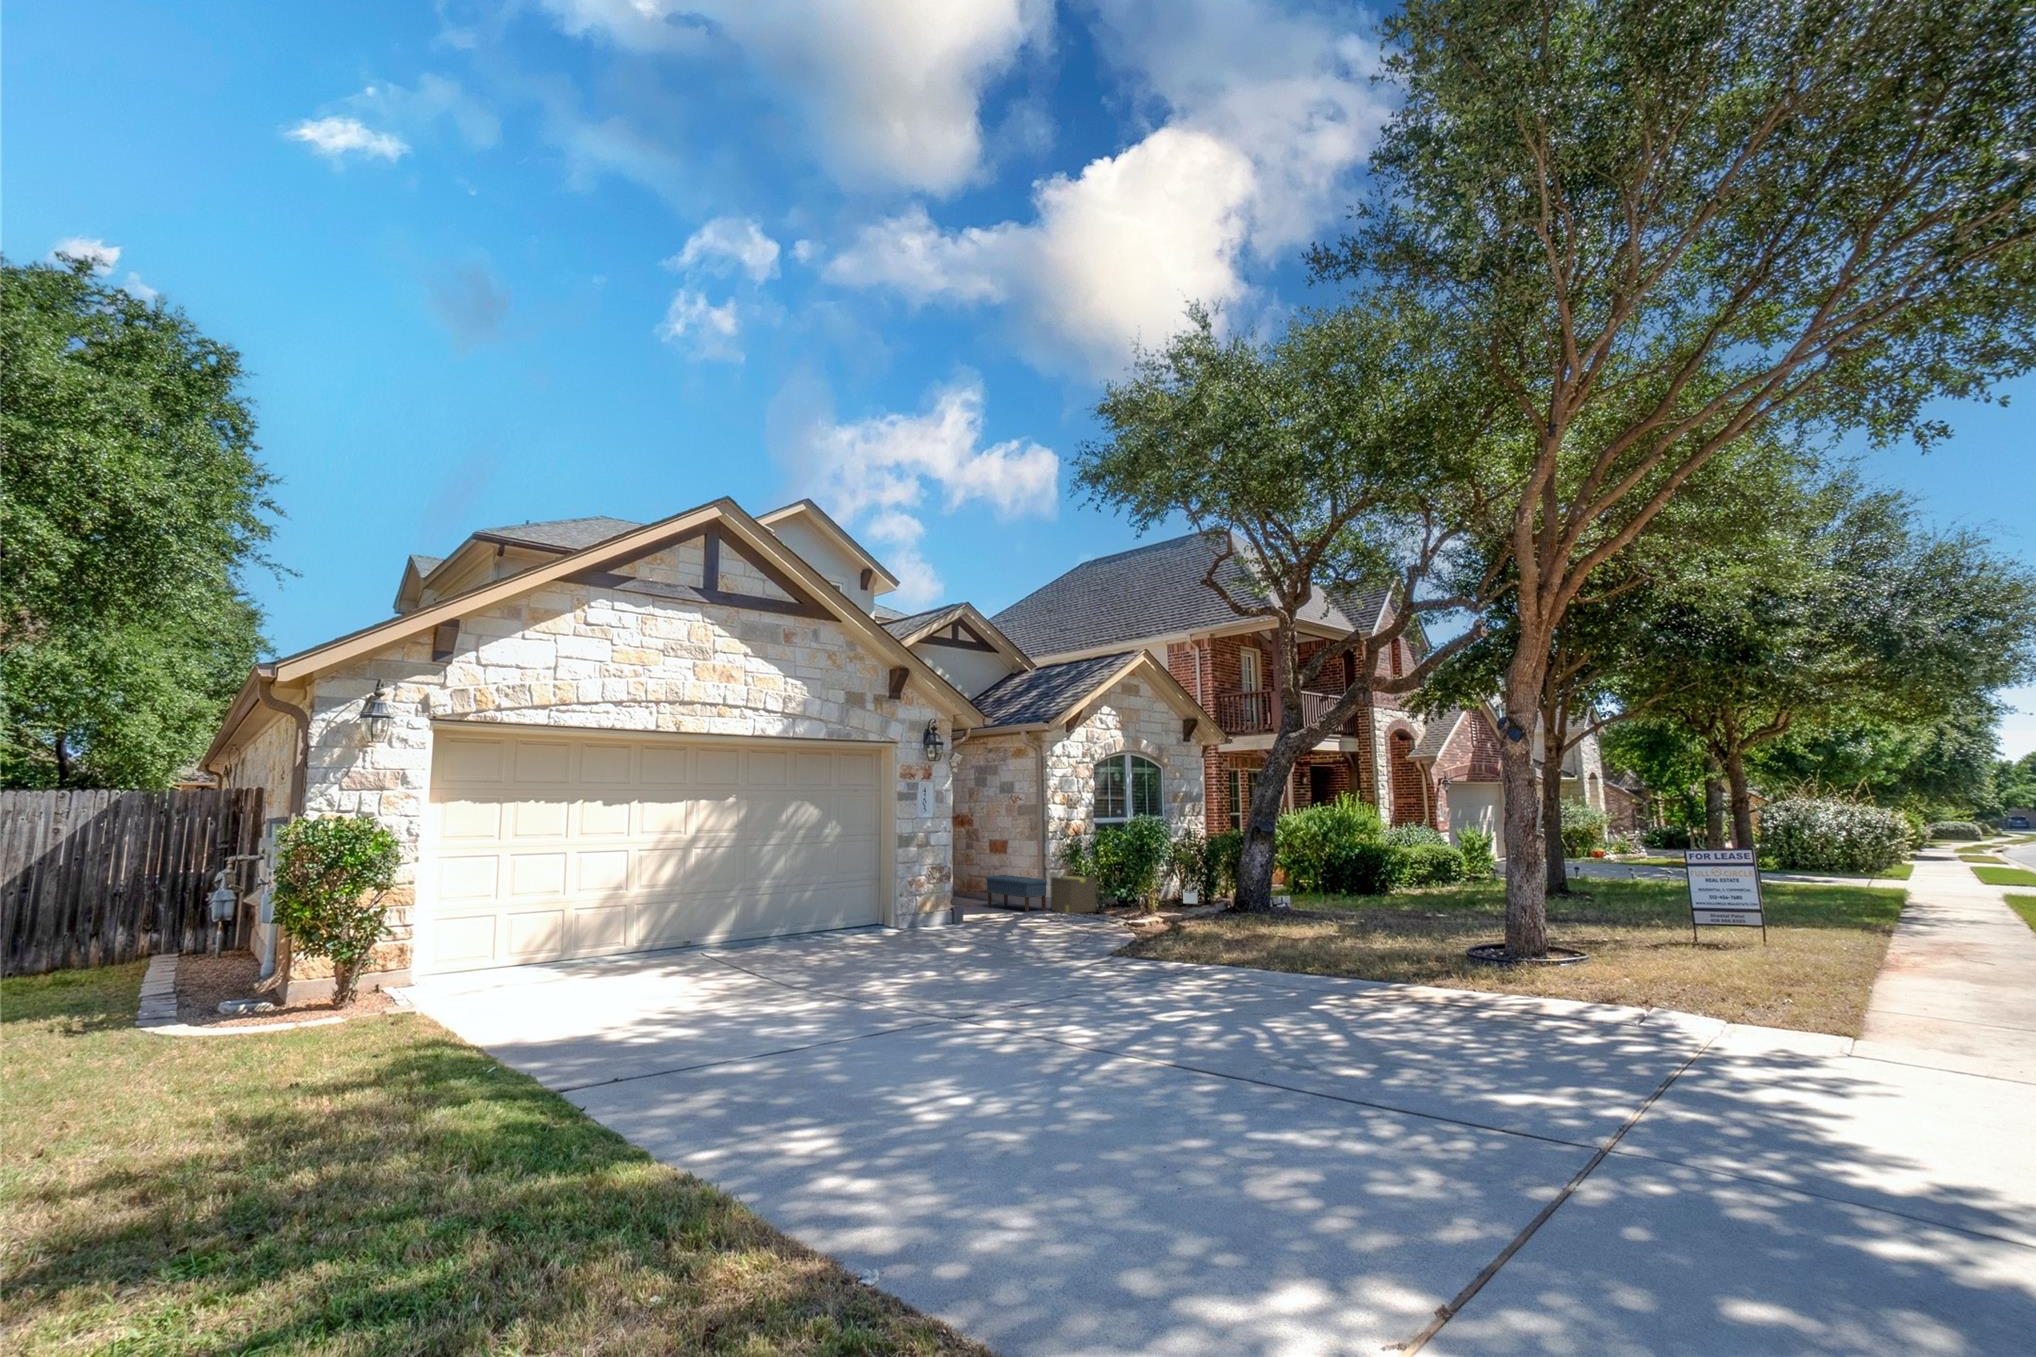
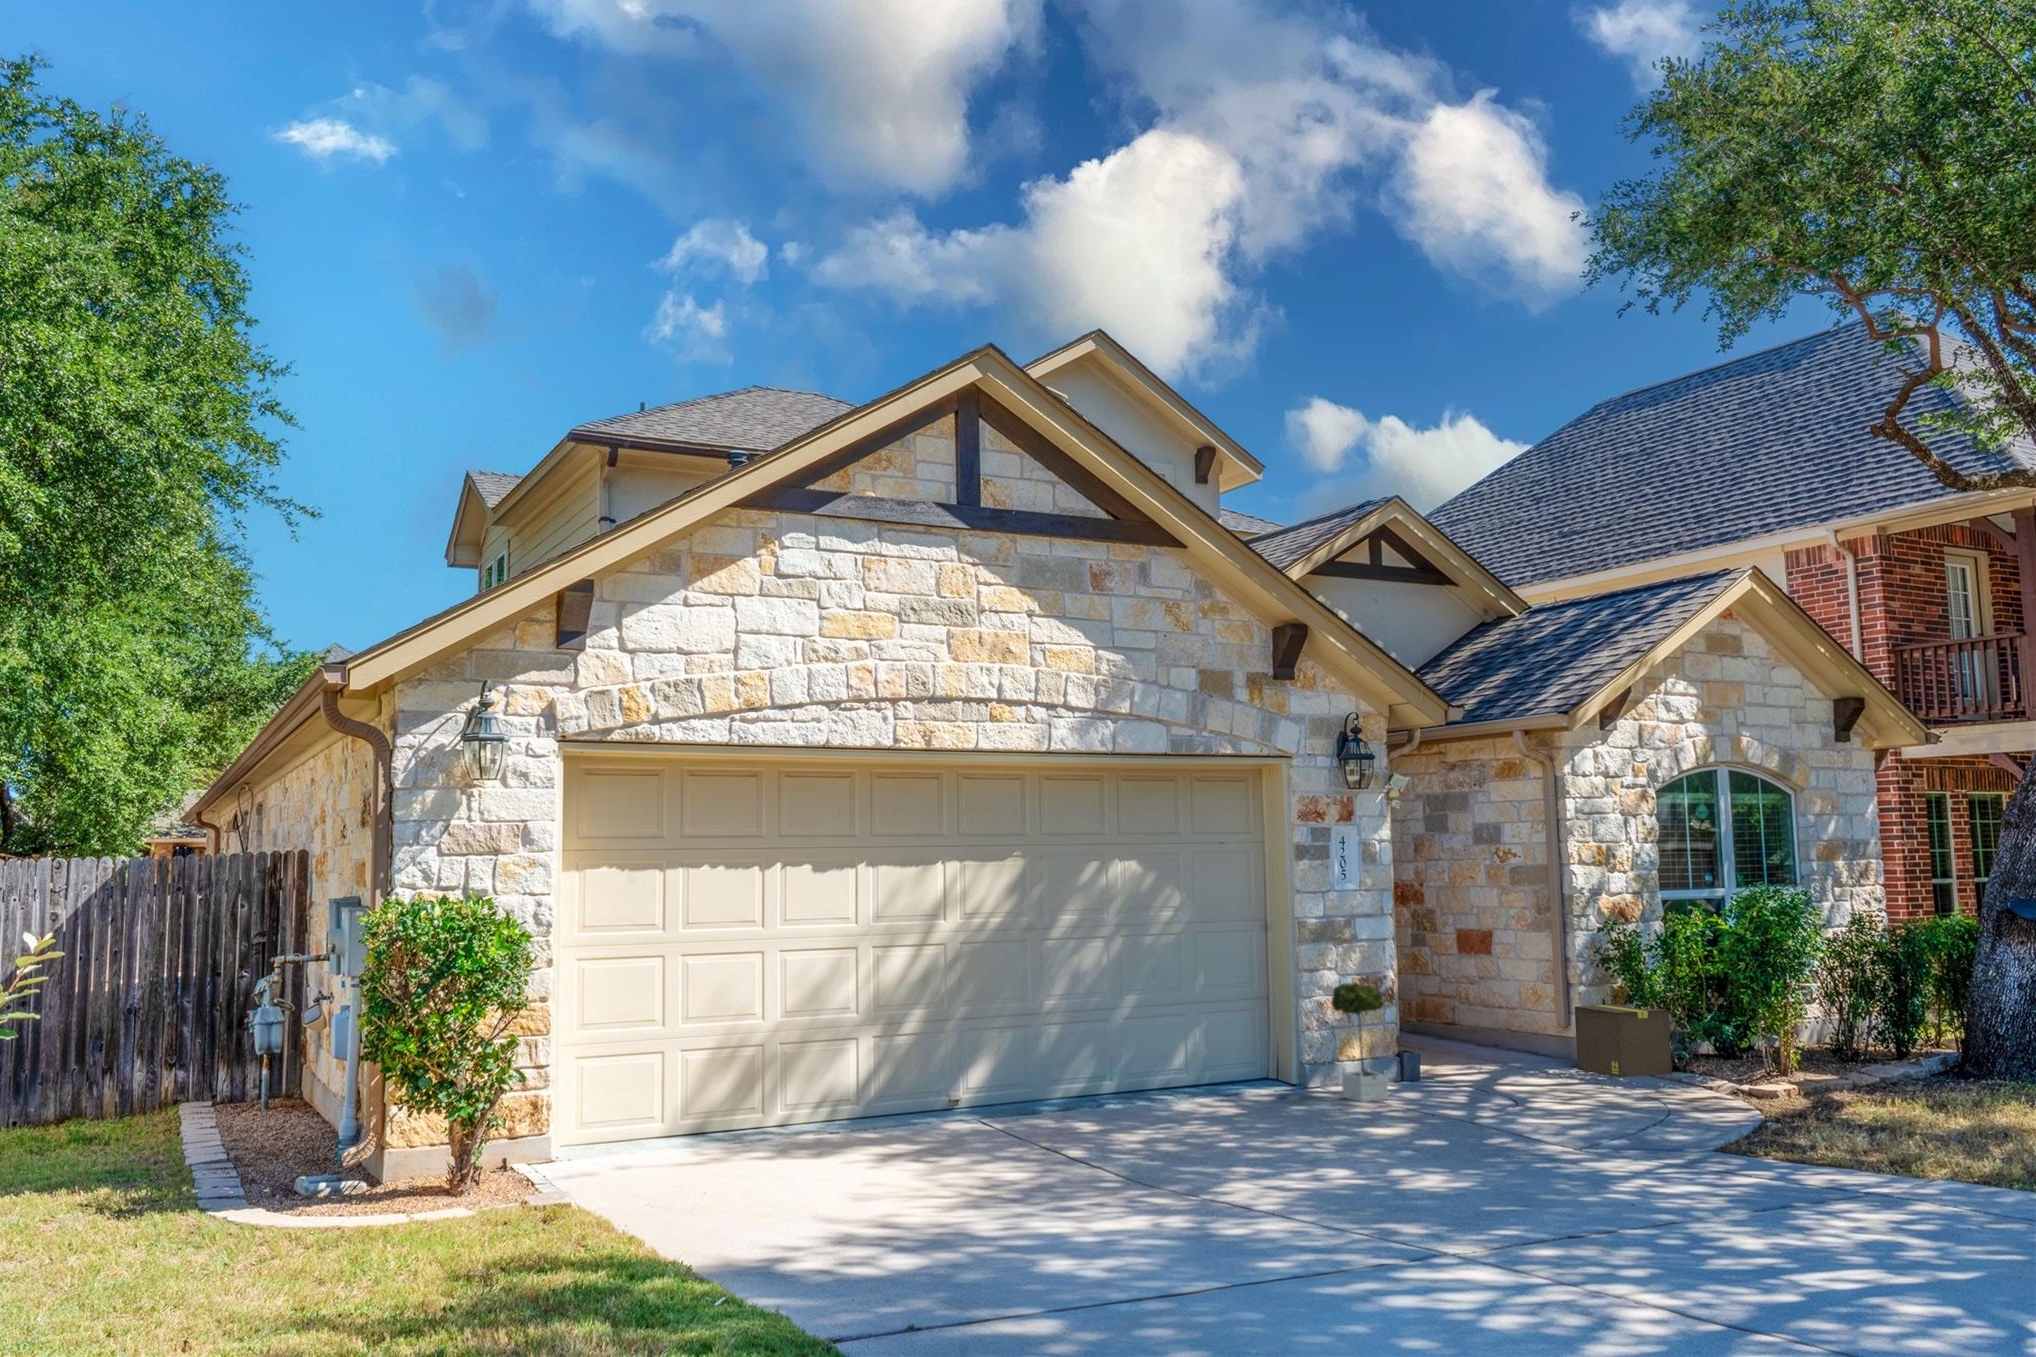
potted tree: present [1176,851,1198,904] -> present [1331,982,1388,1102]
bench: present [986,875,1047,913] -> none [1443,999,1567,1072]

